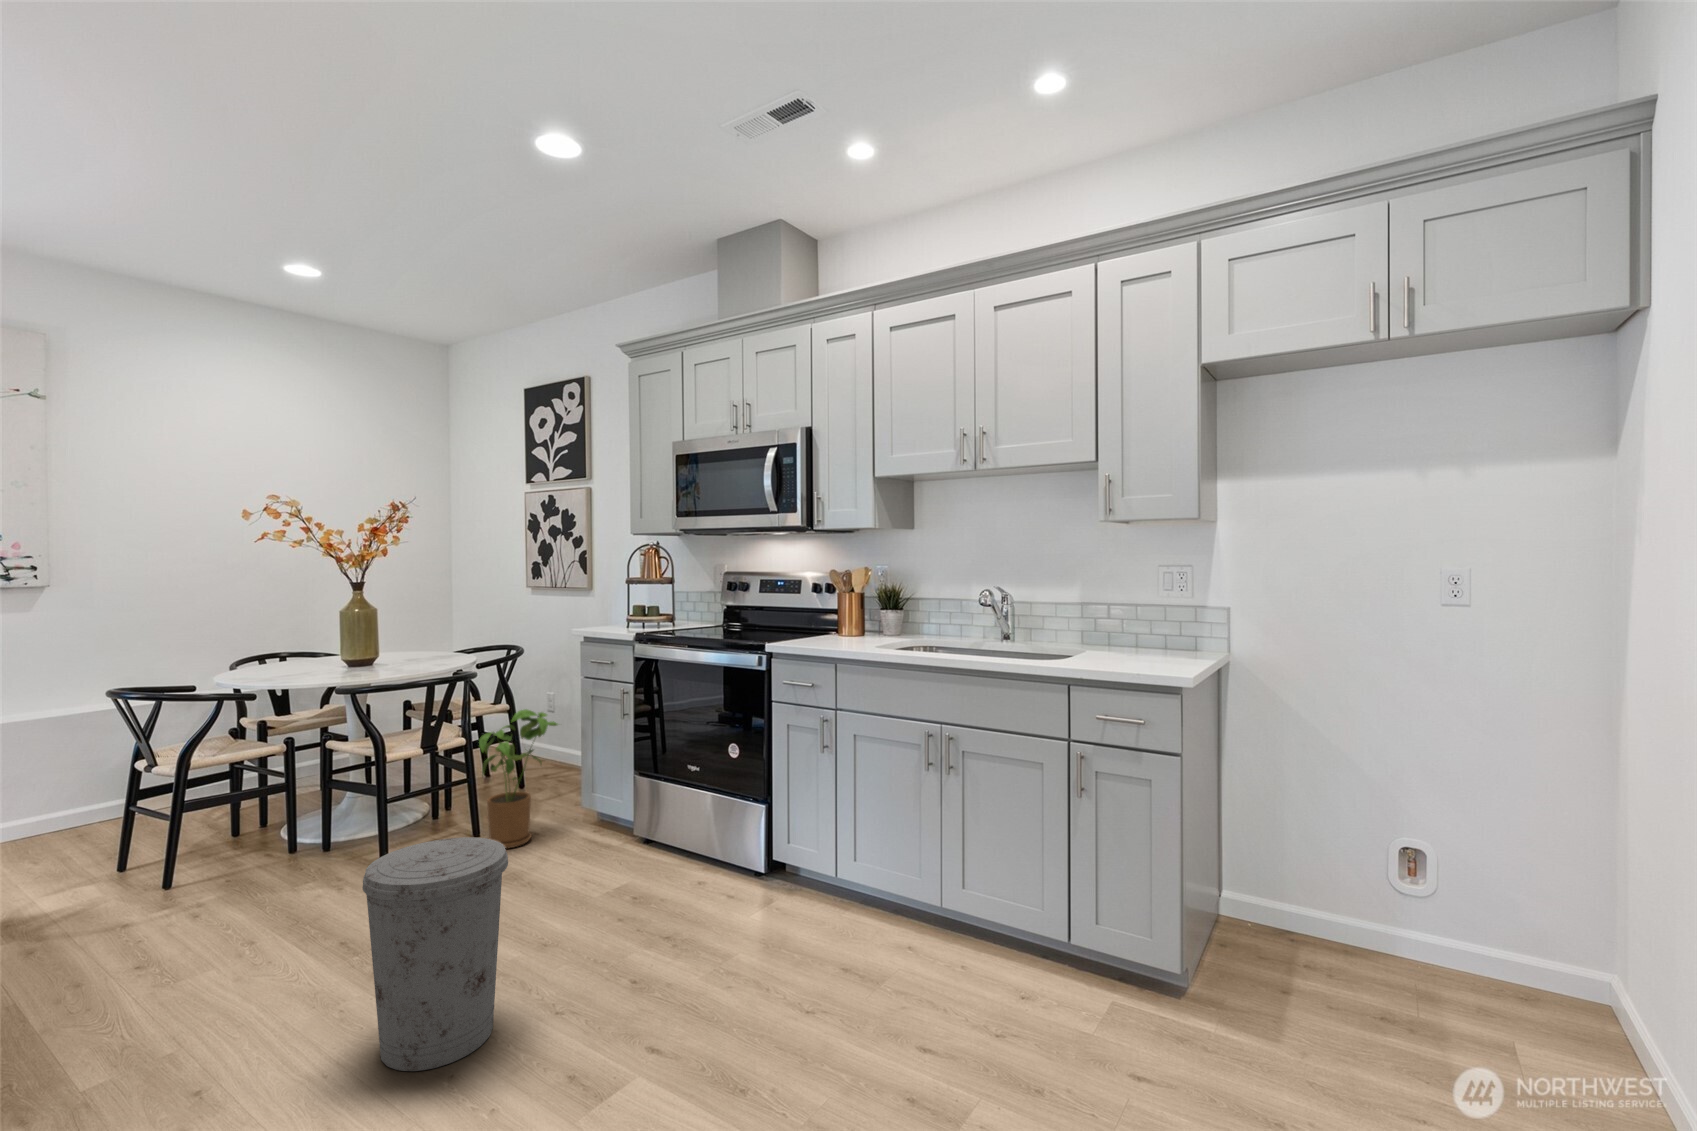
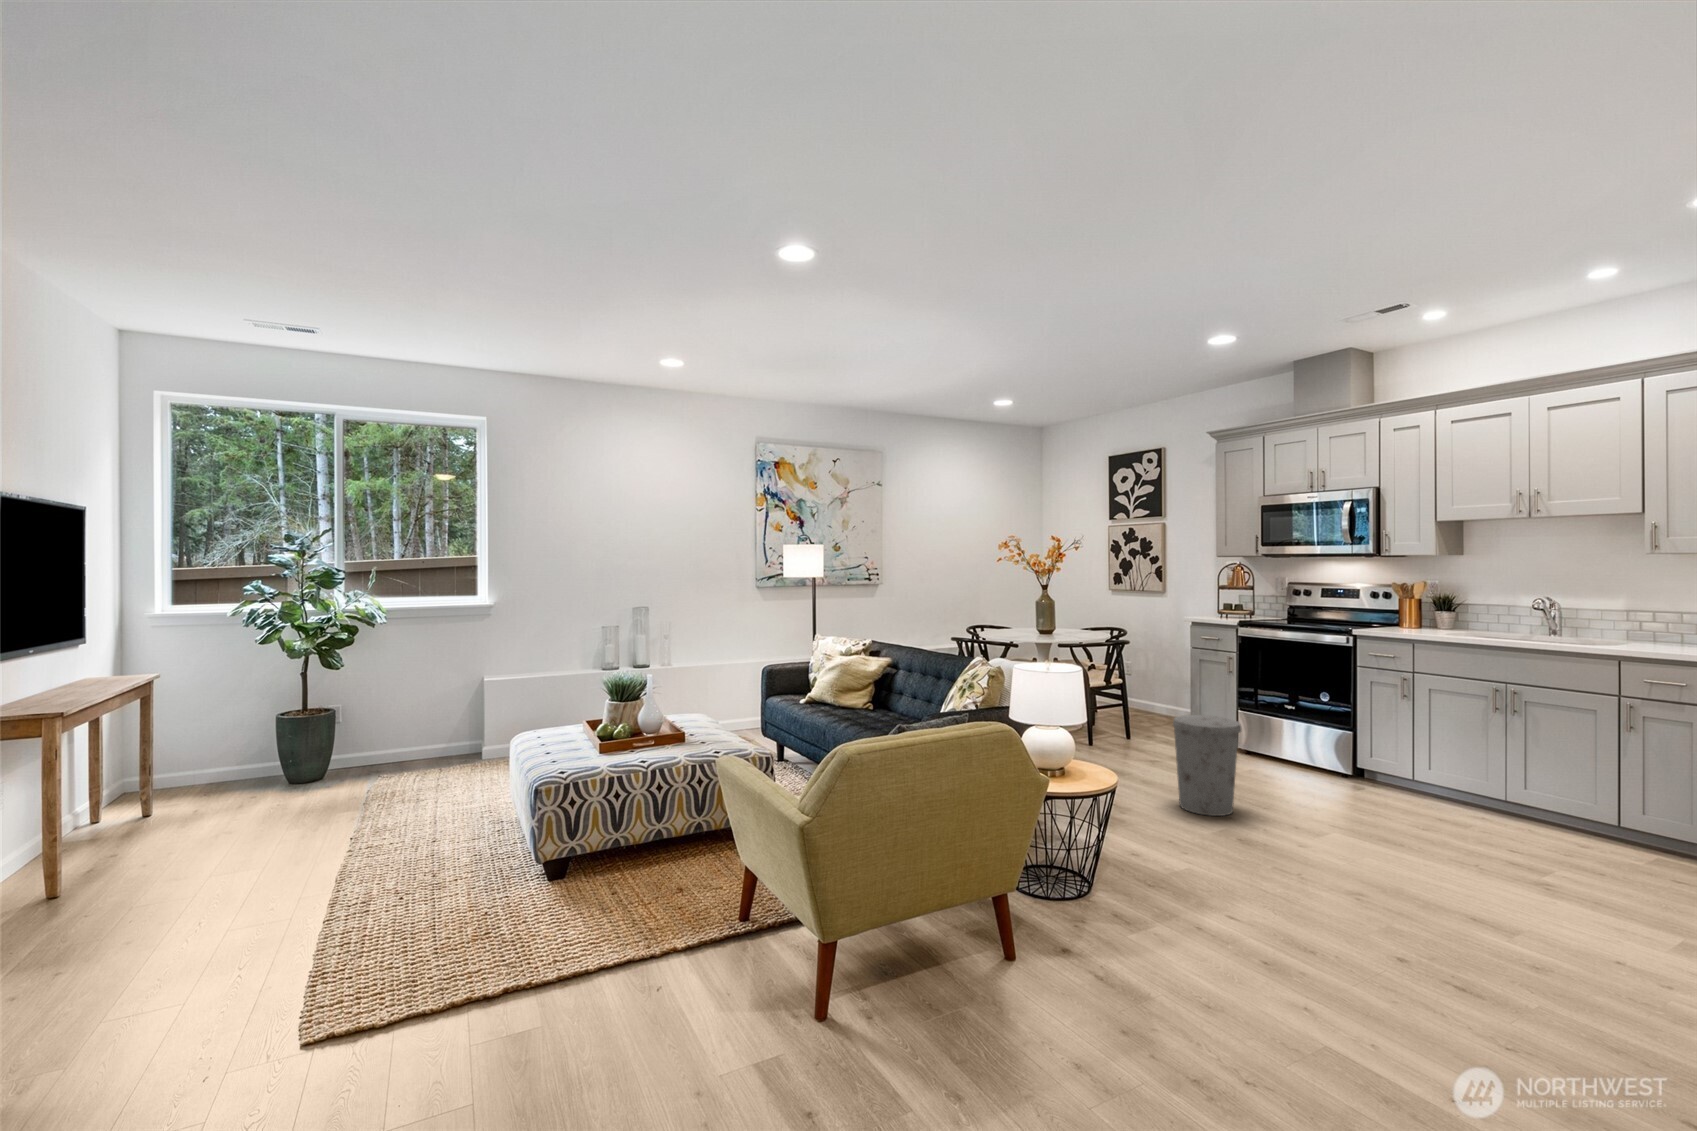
house plant: present [479,709,558,848] -> none [1132,664,1183,746]

